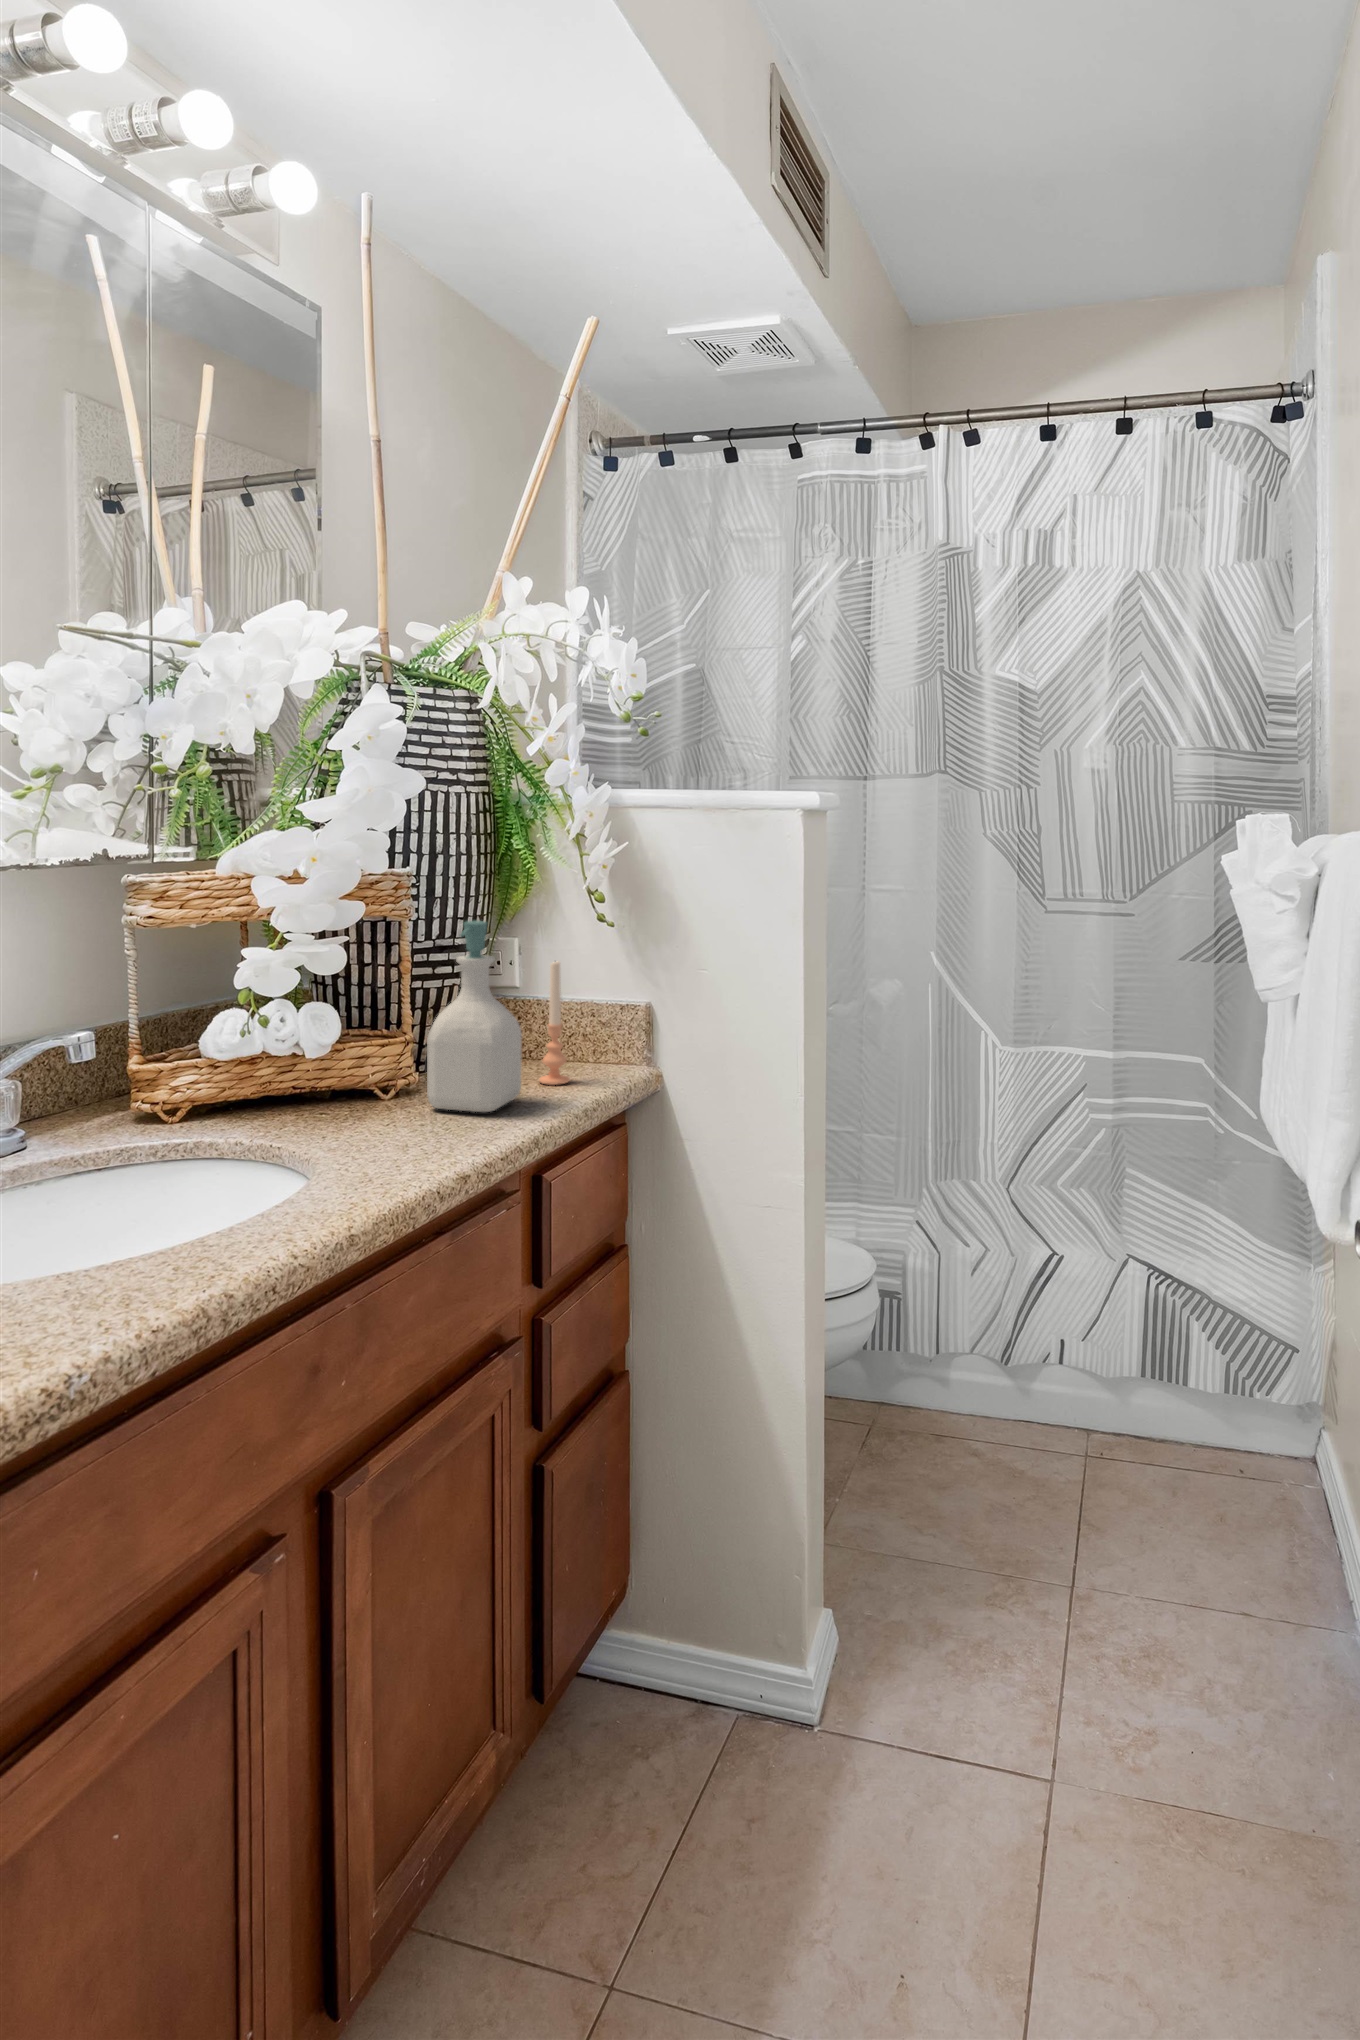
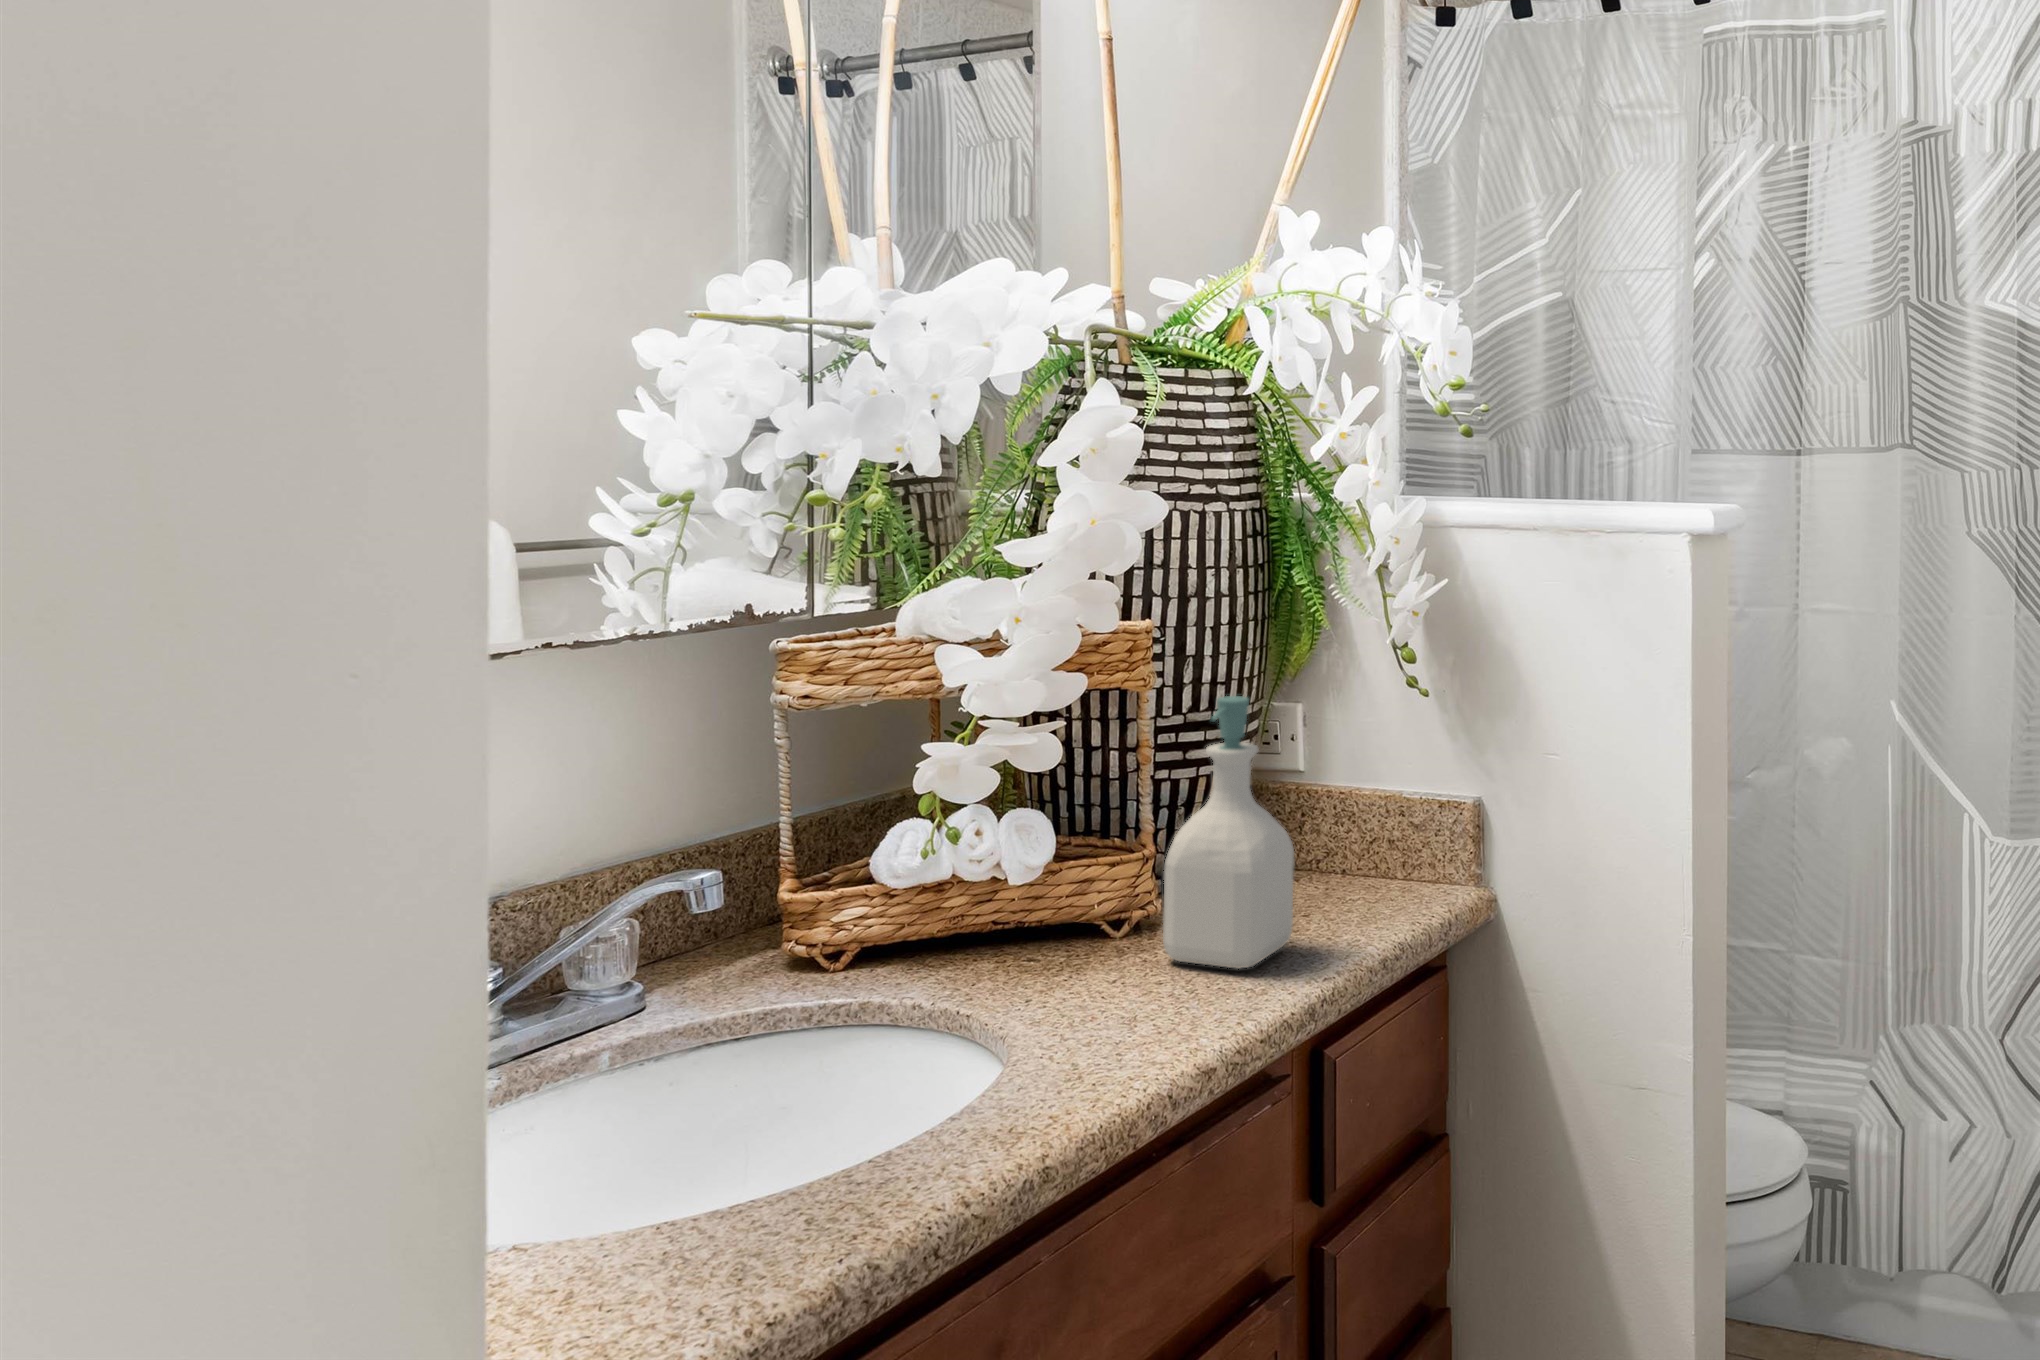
candle: present [539,961,570,1085] -> none [1321,742,1364,921]

